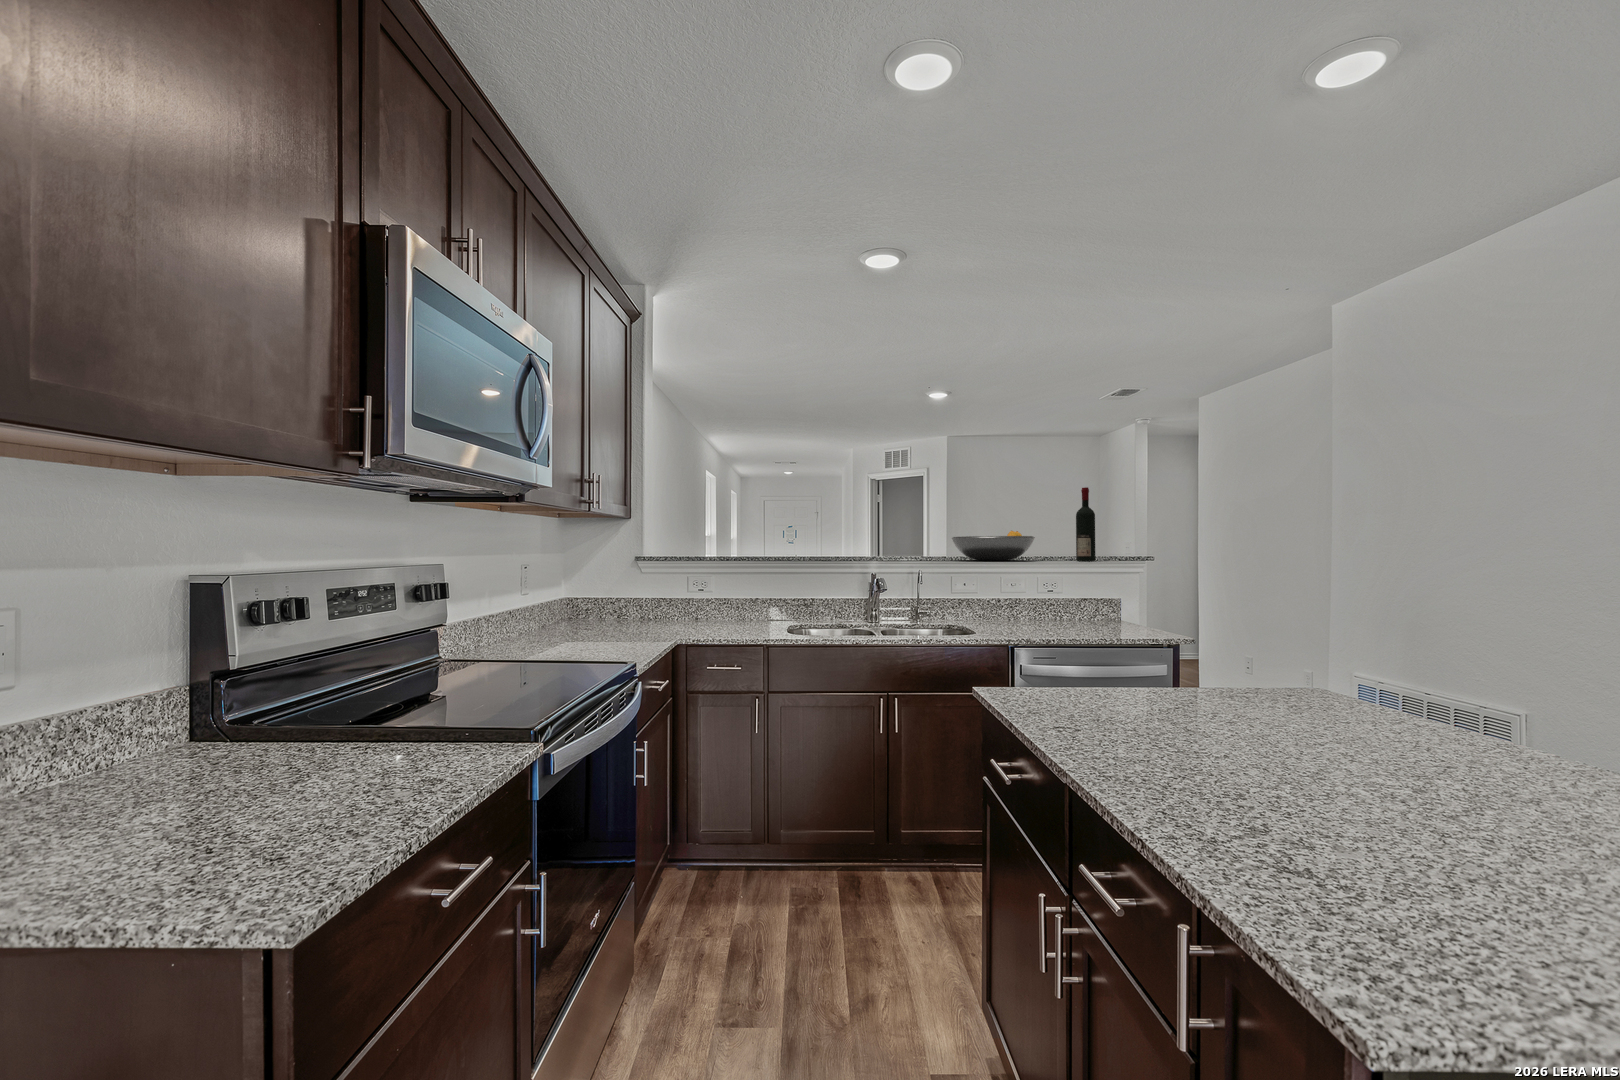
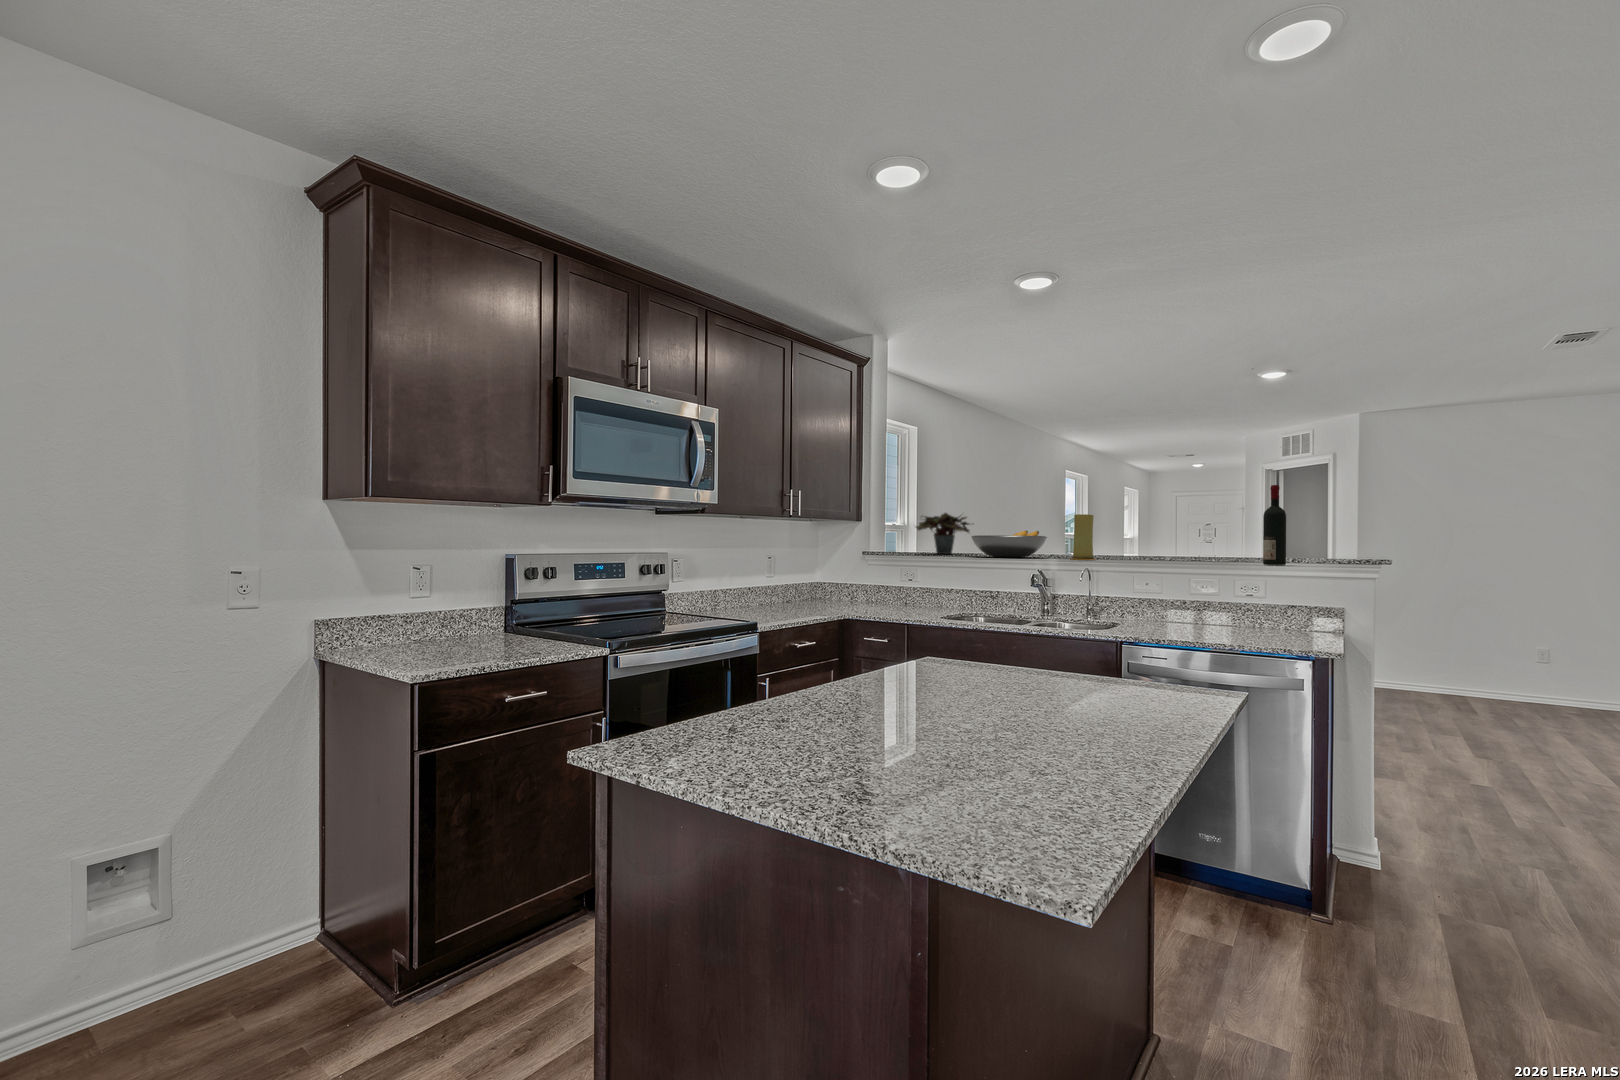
potted plant: none [682,510,746,559] -> present [916,513,974,554]
candle: none [890,513,918,561] -> present [1072,514,1095,560]
fruit bowl: present [952,531,1035,561] -> present [972,531,1047,557]

